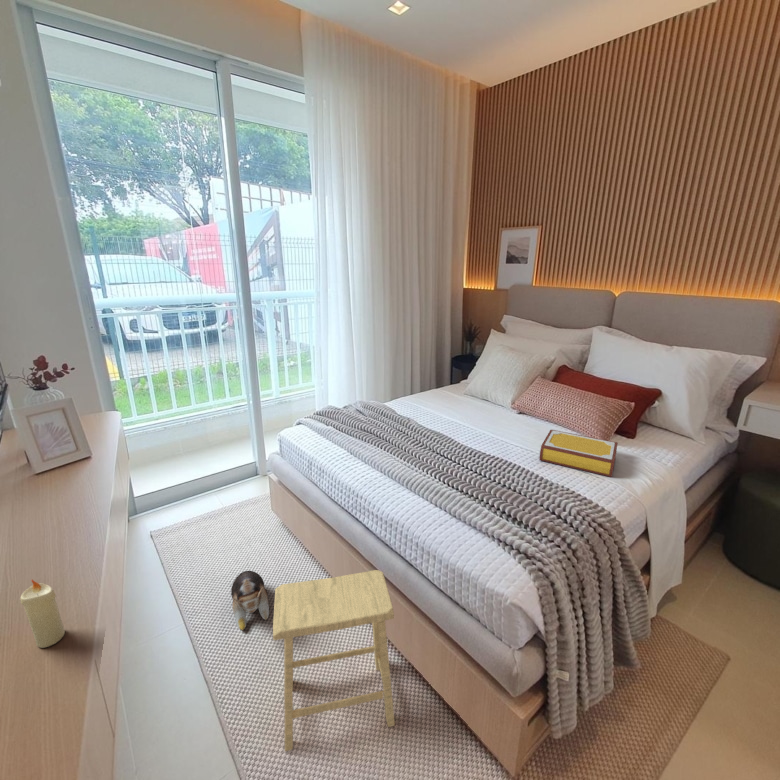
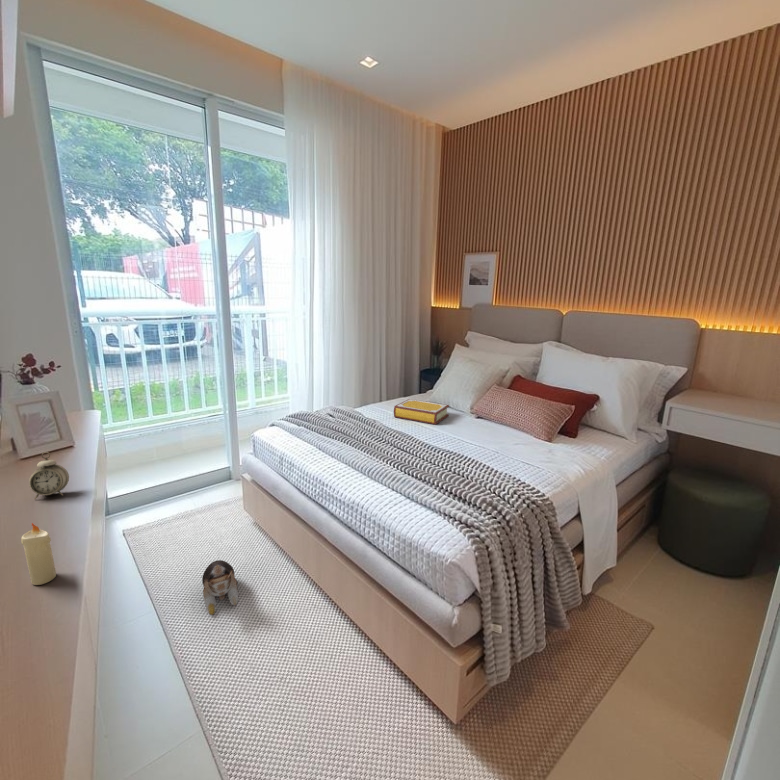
book: present [540,430,618,477] -> present [394,399,449,425]
alarm clock: none [40,472,83,525] -> present [29,452,69,499]
footstool: present [273,570,395,751] -> none [240,546,352,713]

